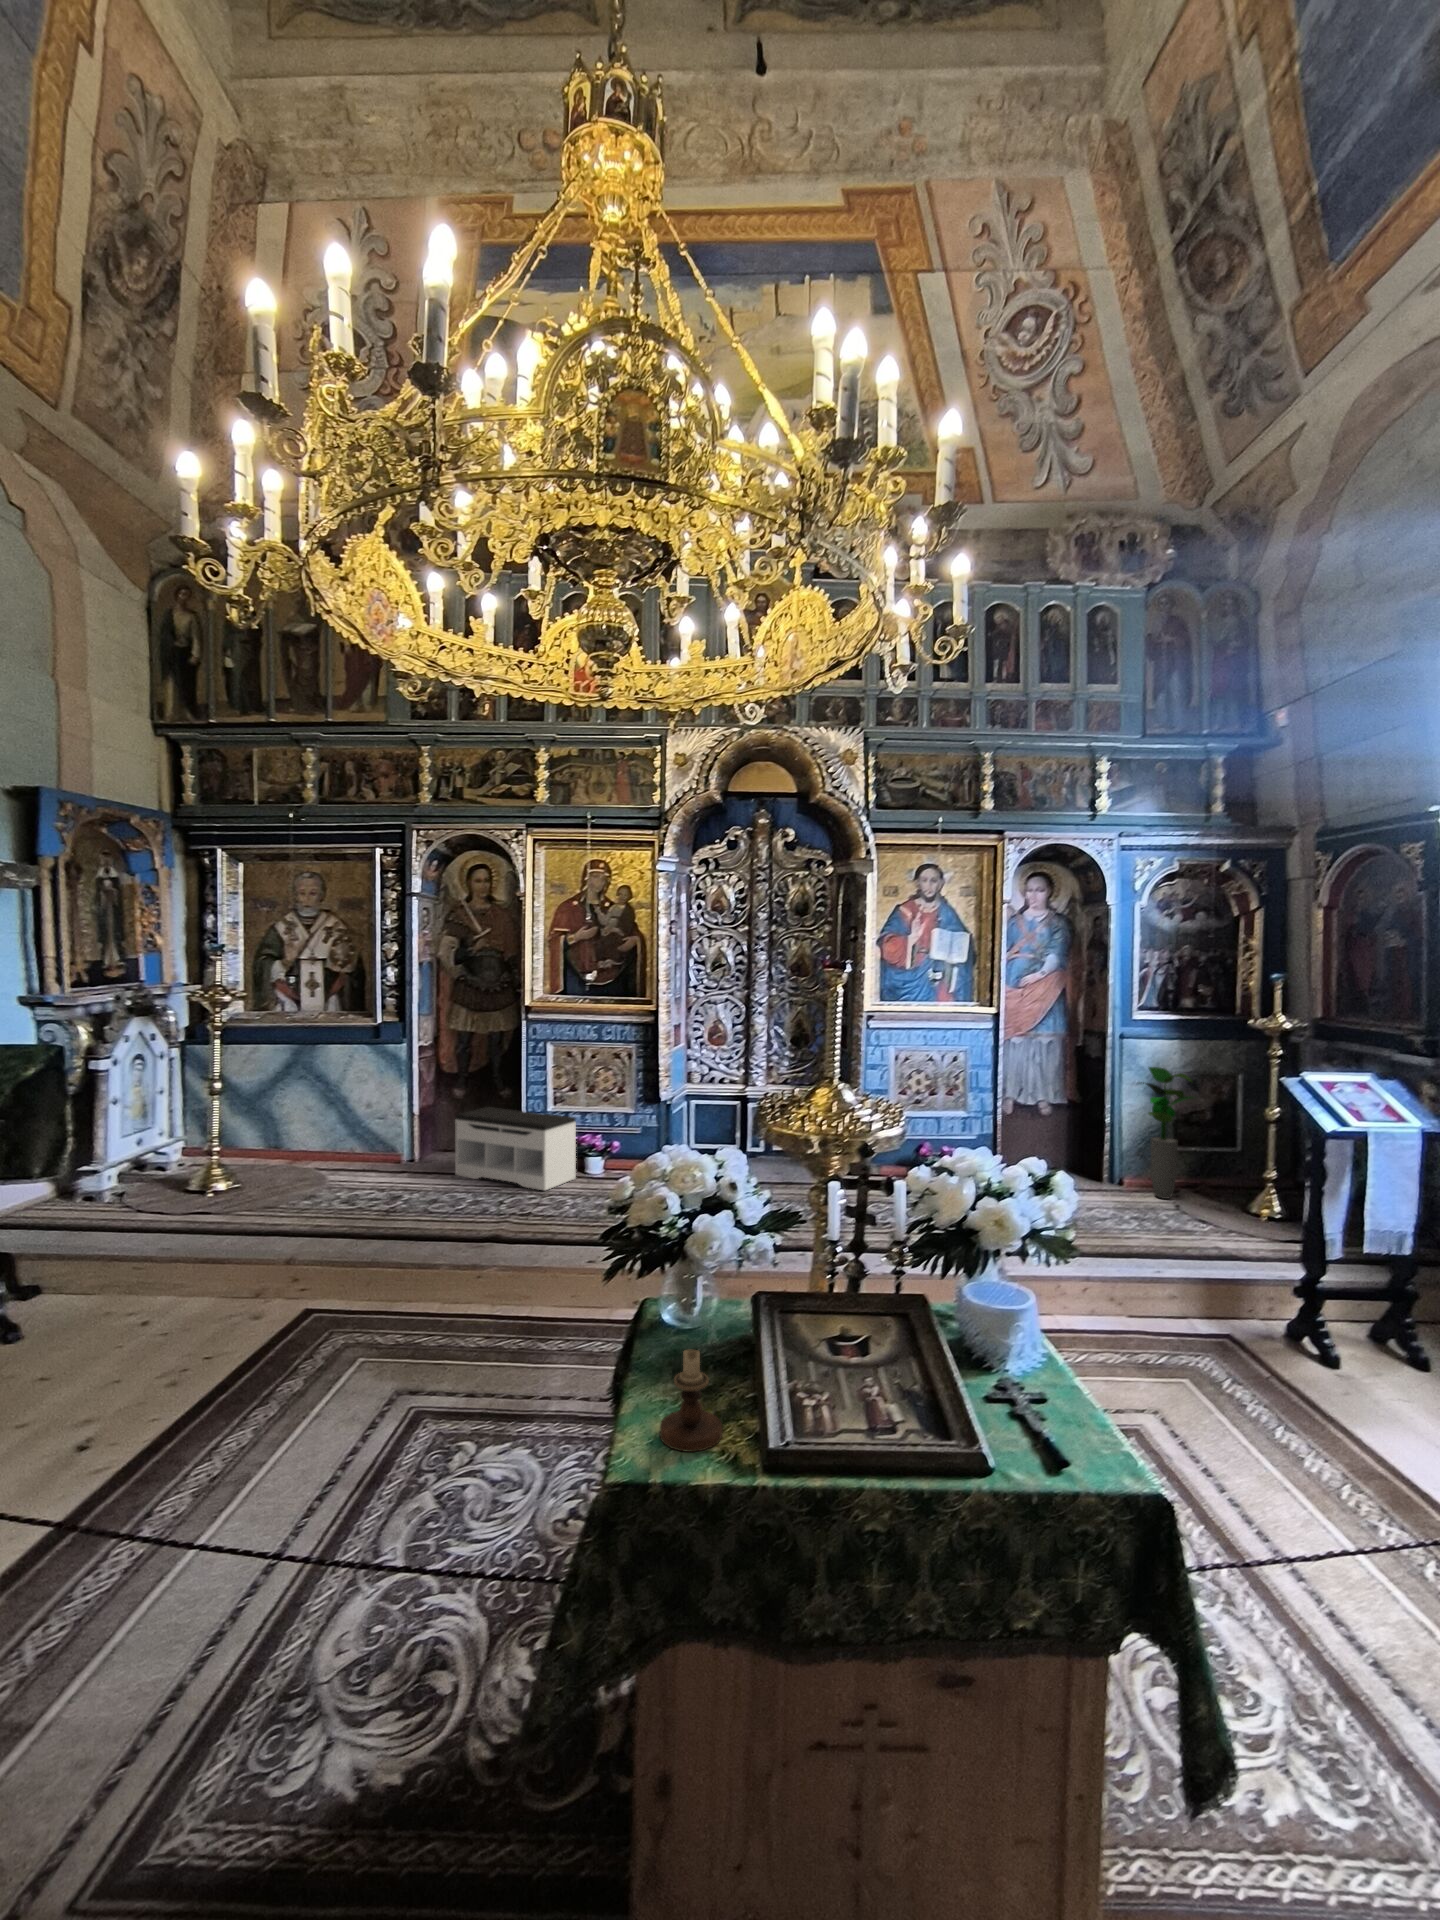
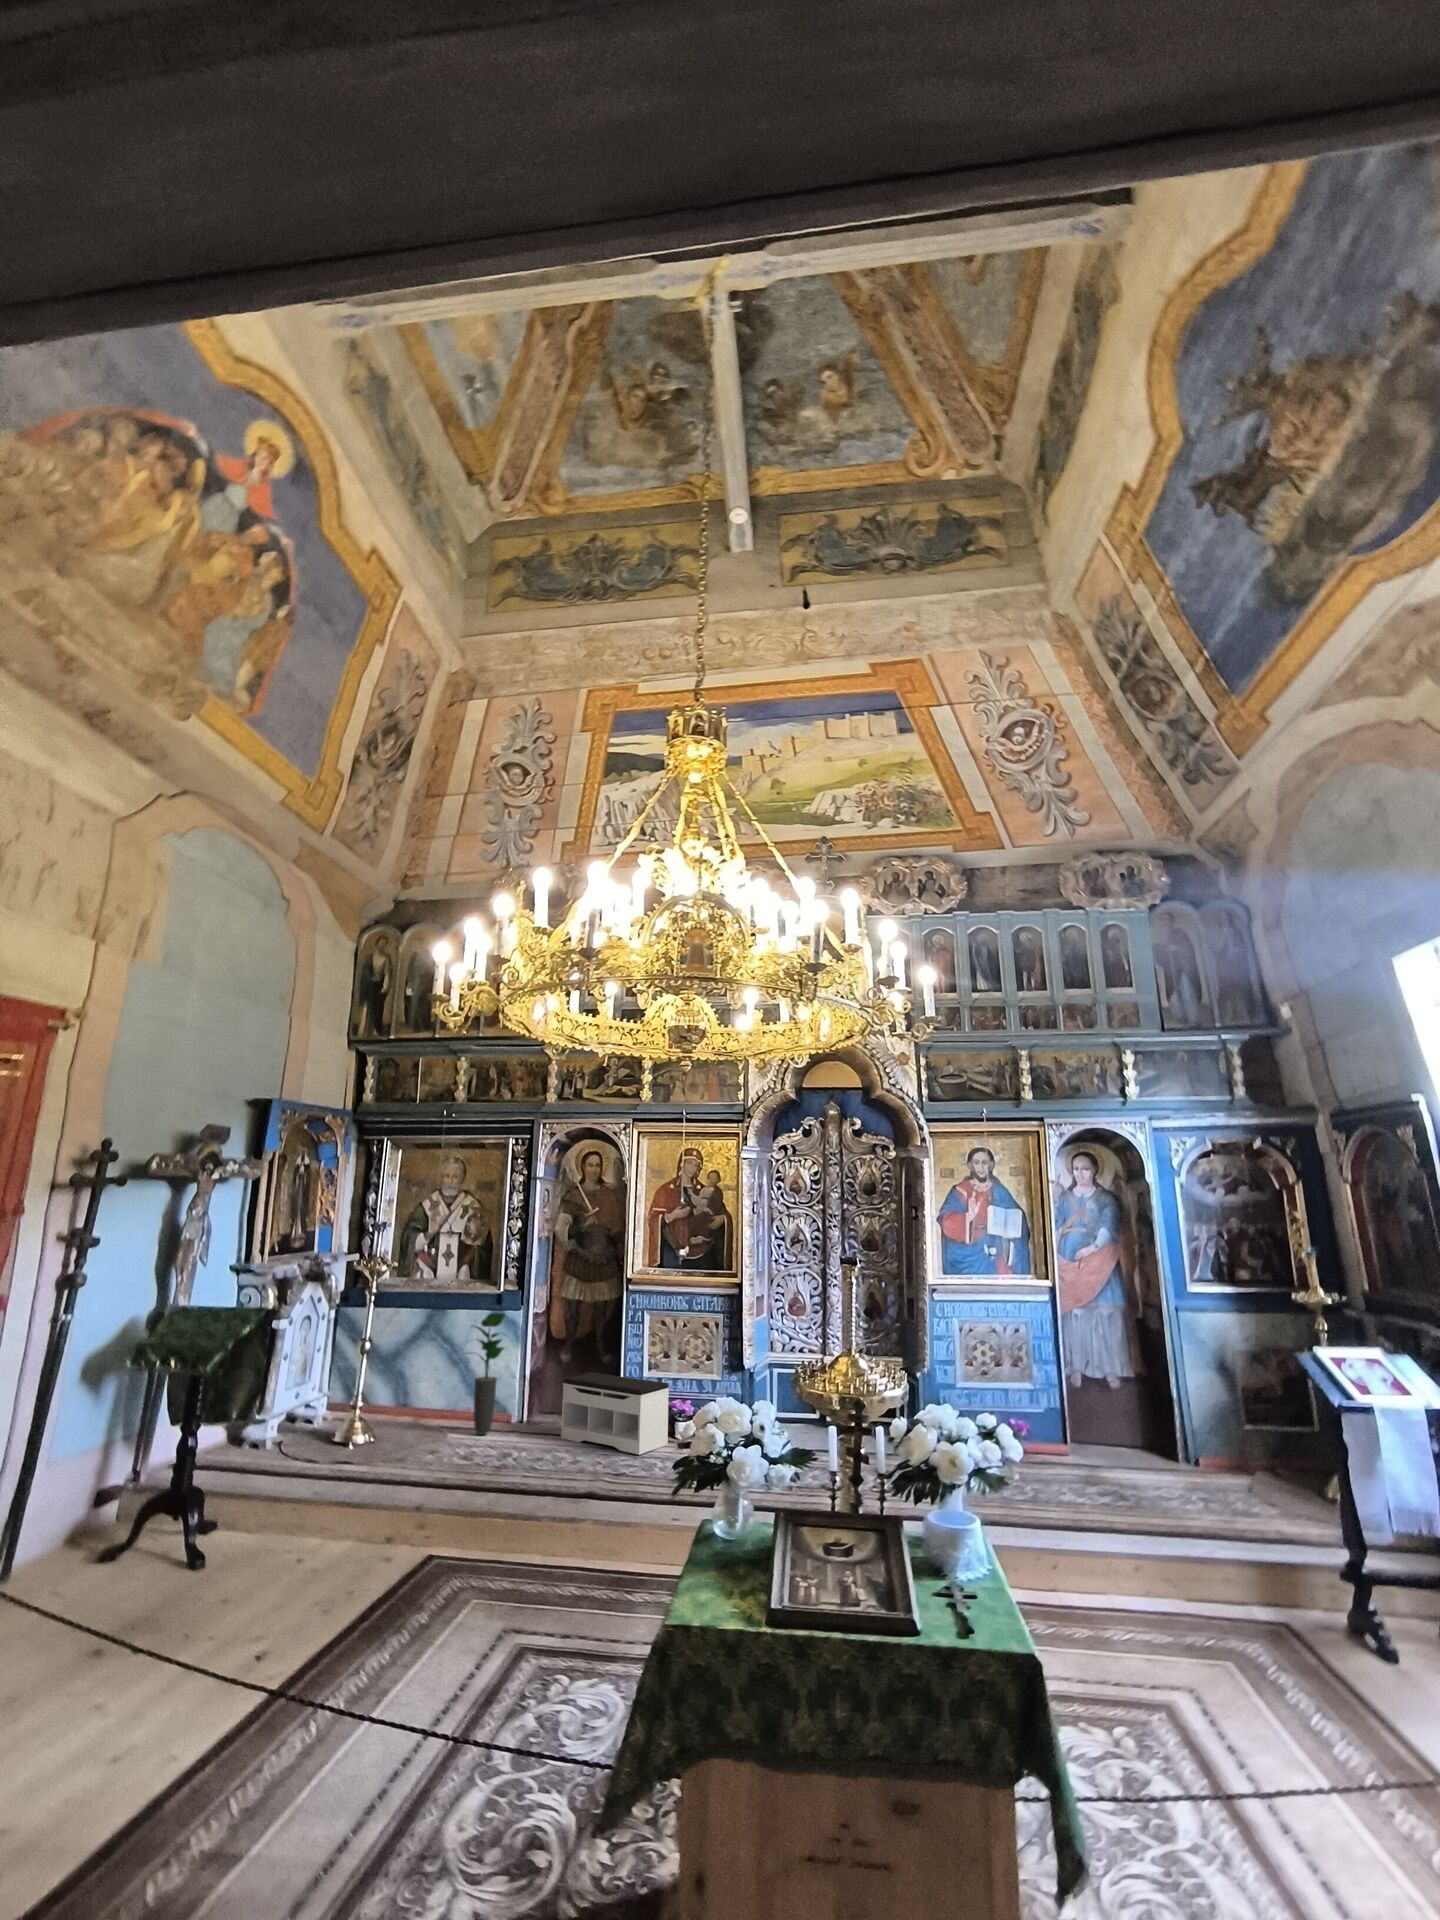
potted plant: present [1143,1067,1194,1199] -> present [474,1312,505,1435]
candlestick: present [660,1349,722,1452] -> none [699,1538,742,1615]

